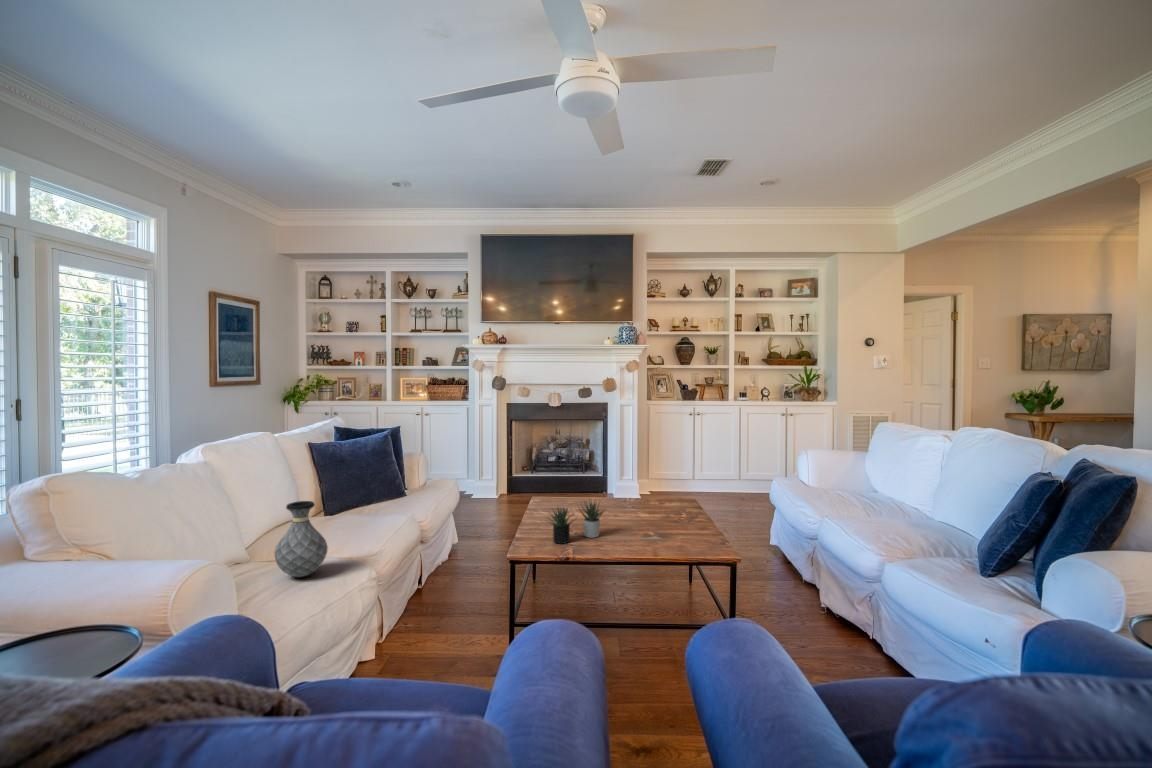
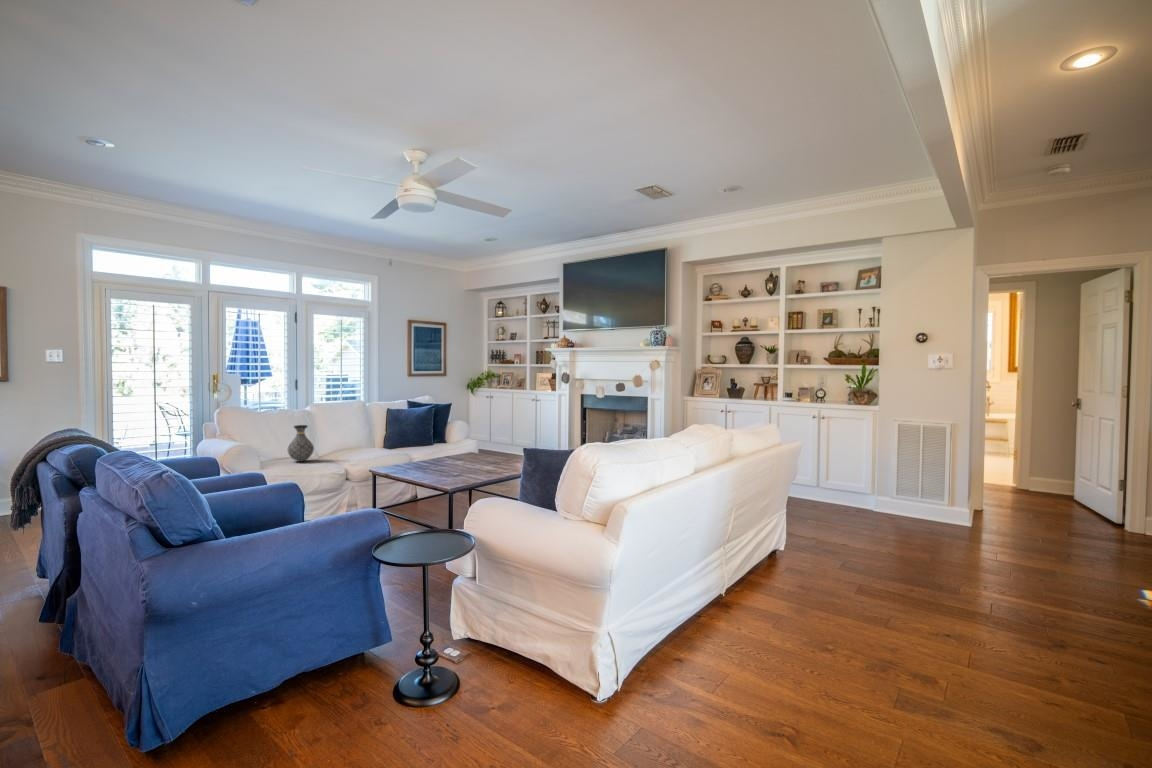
succulent plant: present [550,502,603,544] -> none [407,445,451,471]

